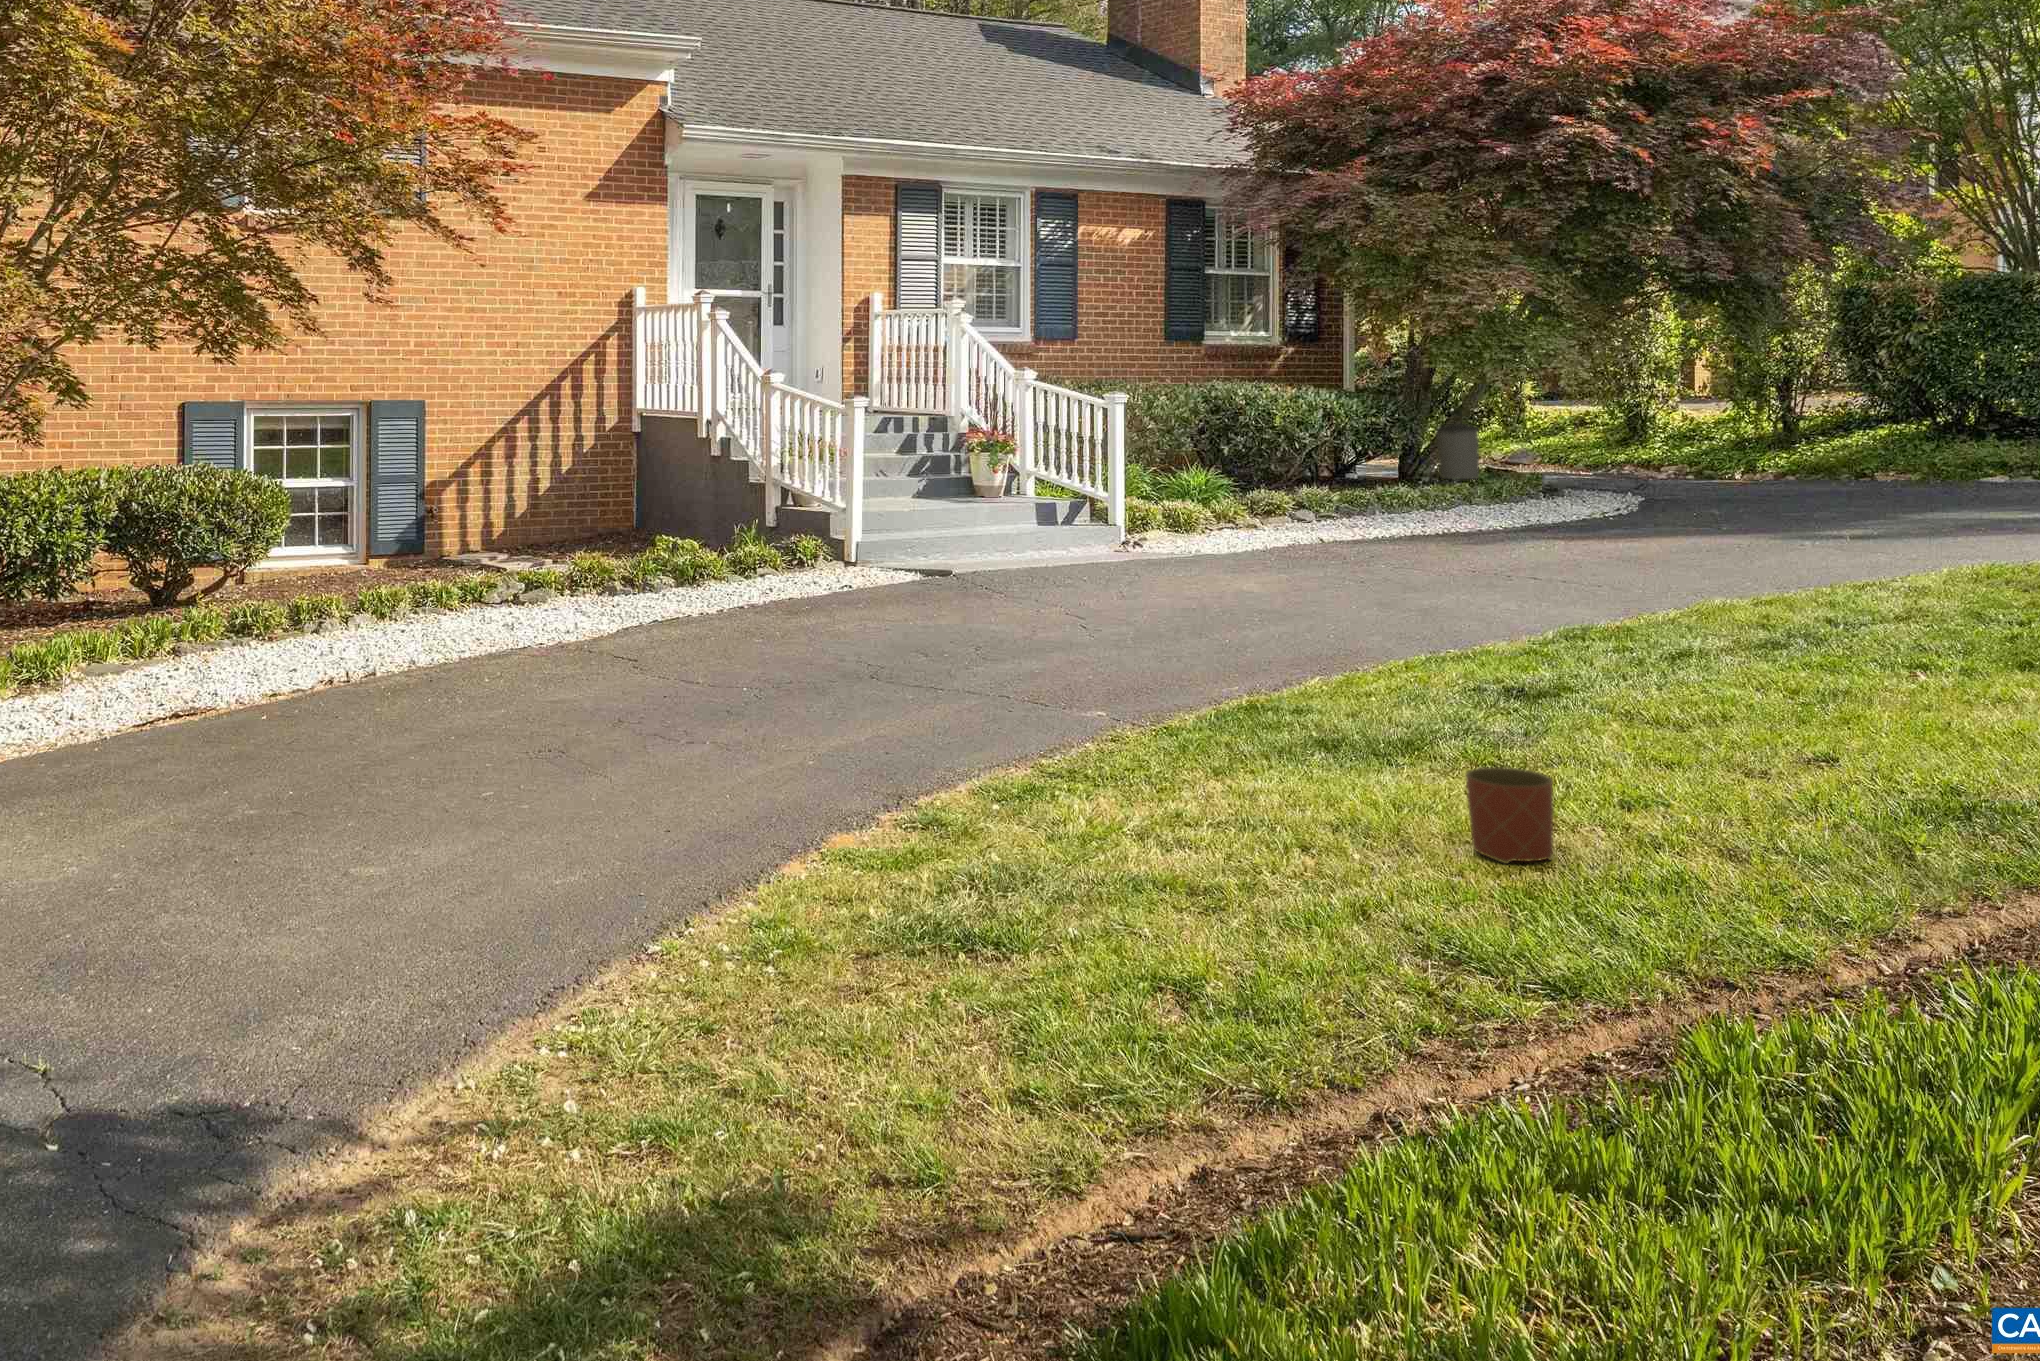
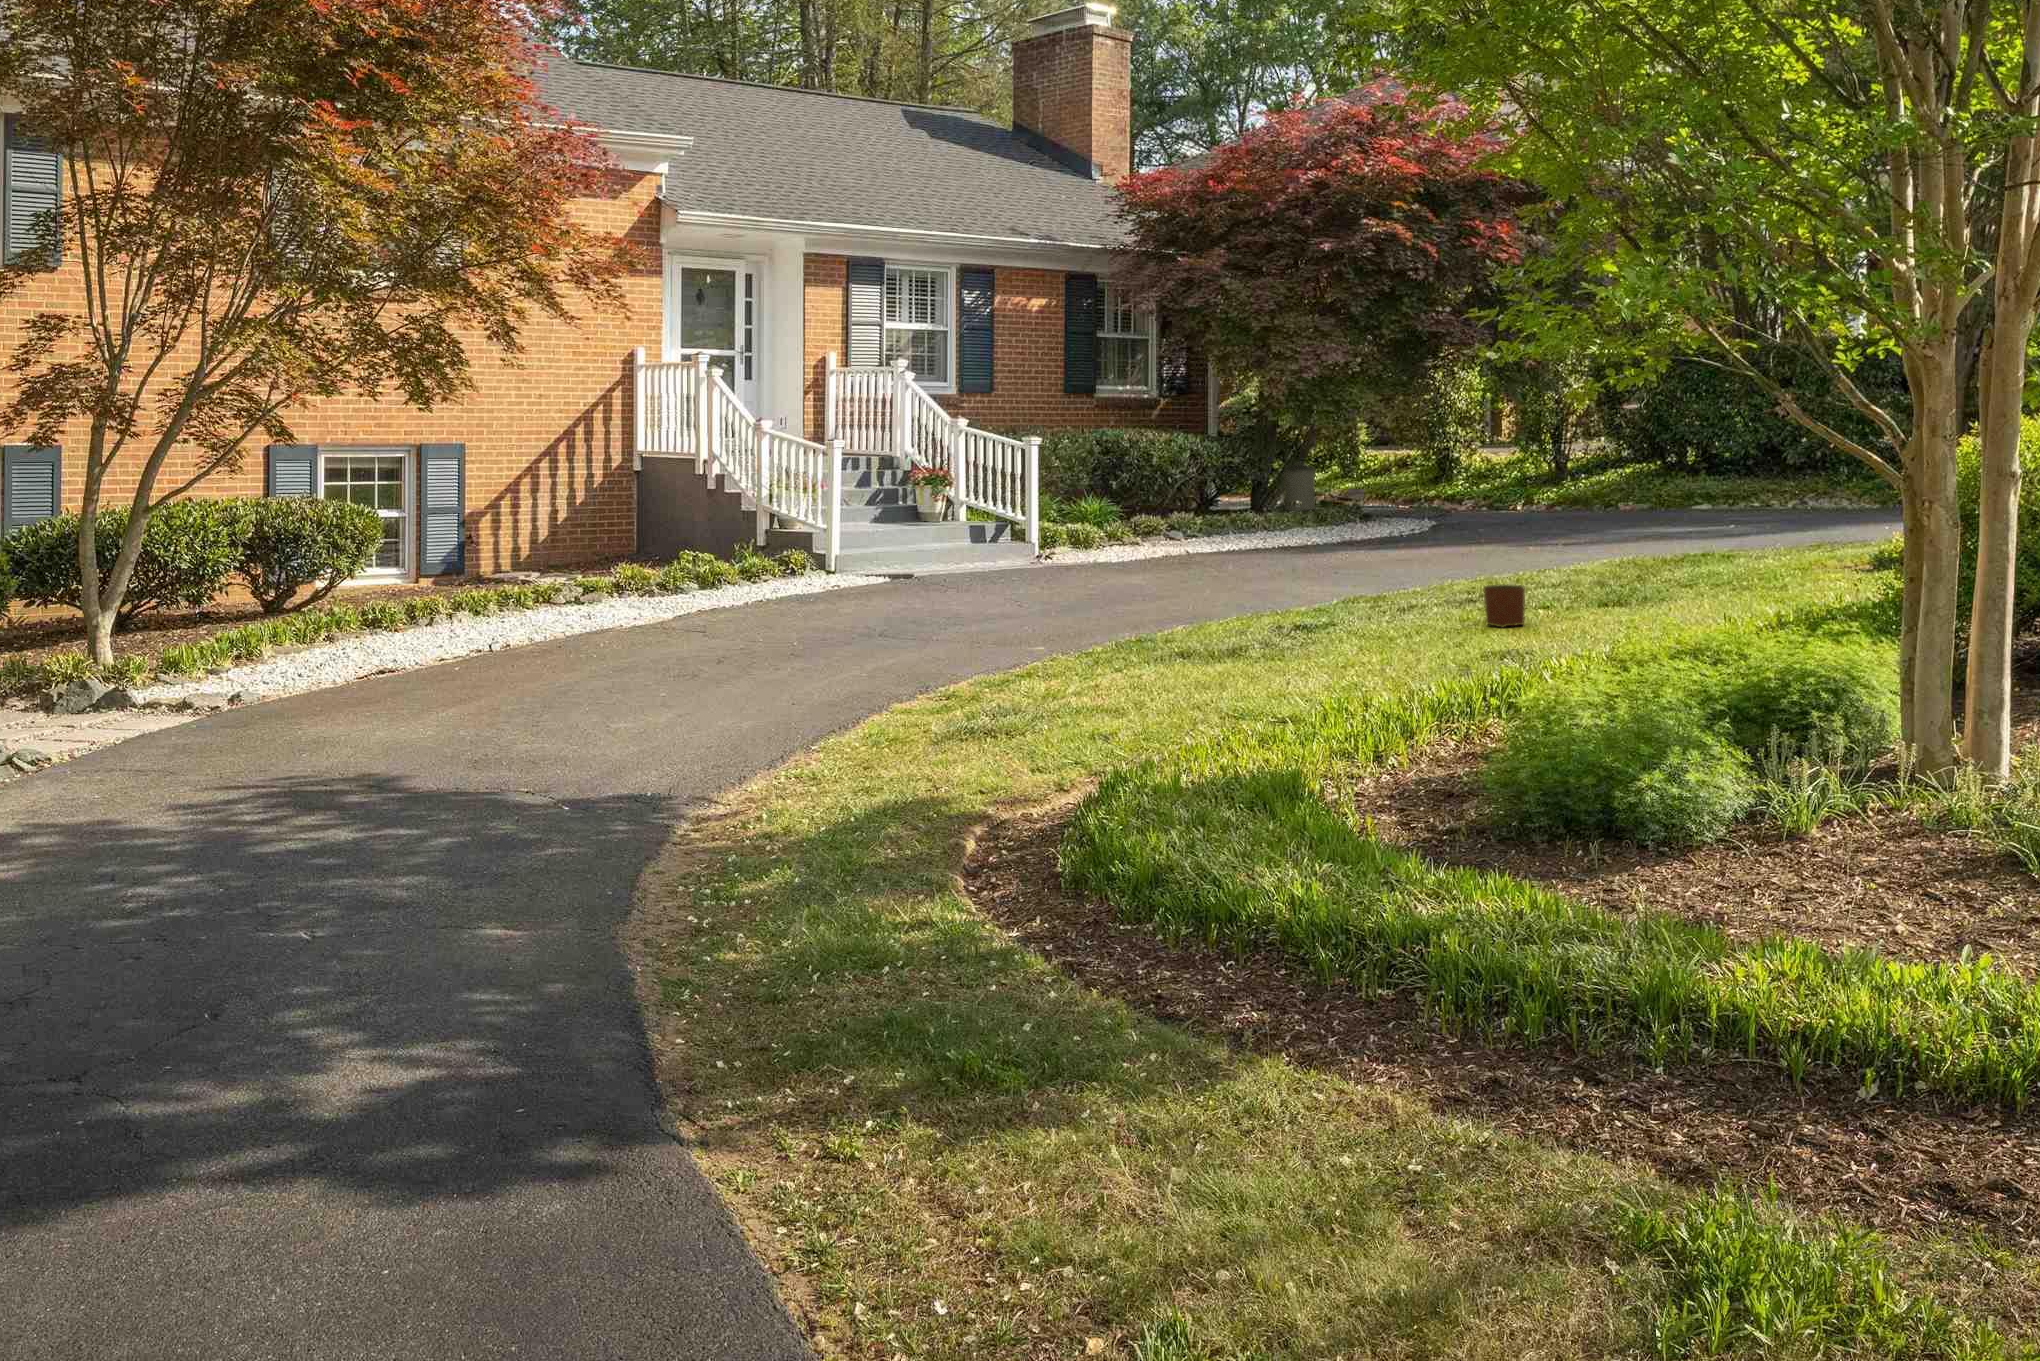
planter: present [1466,767,1553,864] -> present [1483,584,1525,627]

